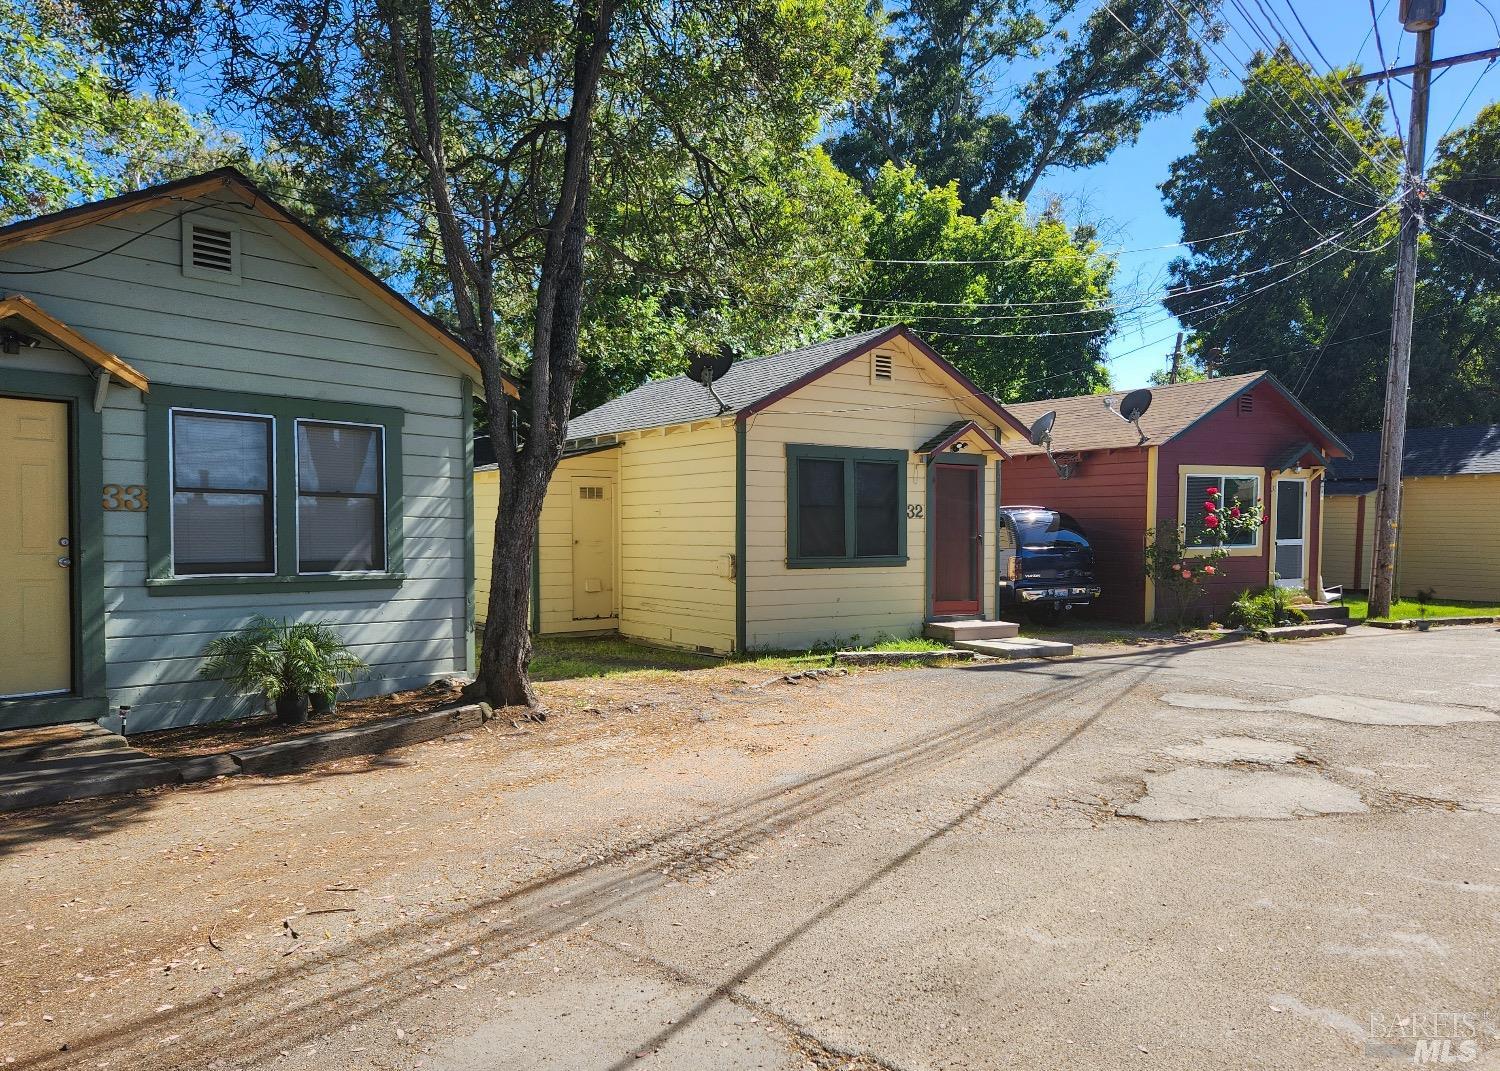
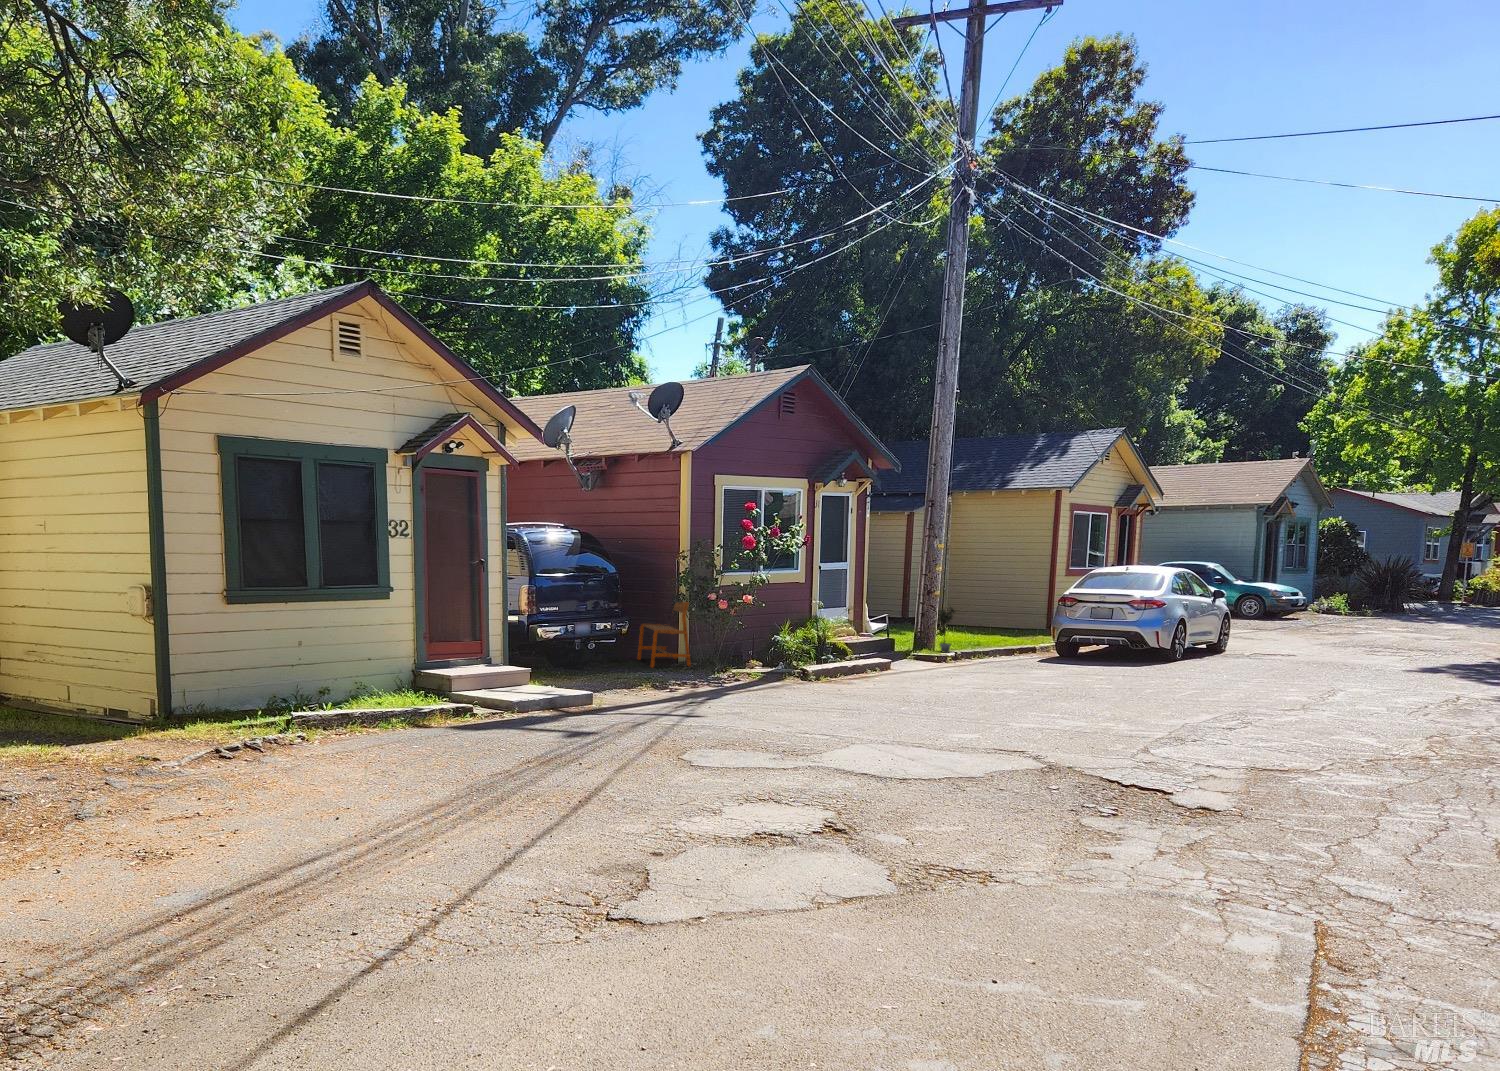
bench: none [1105,569,1153,626] -> present [638,601,691,668]

